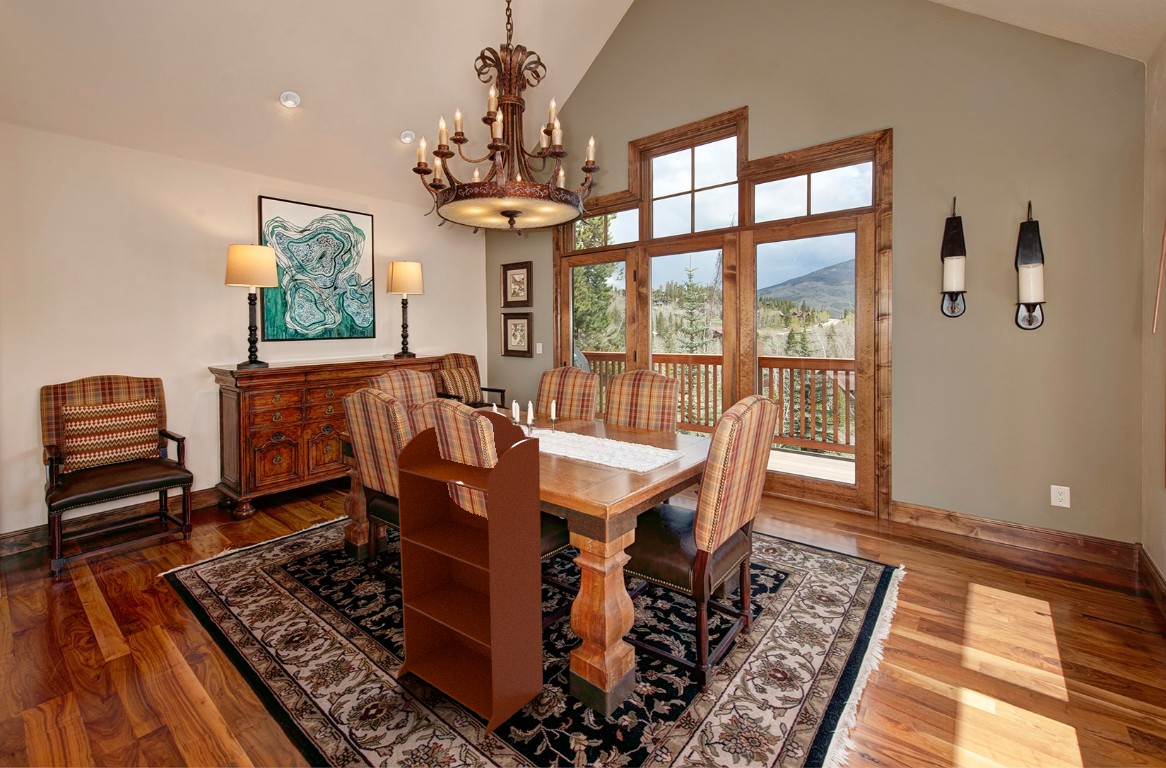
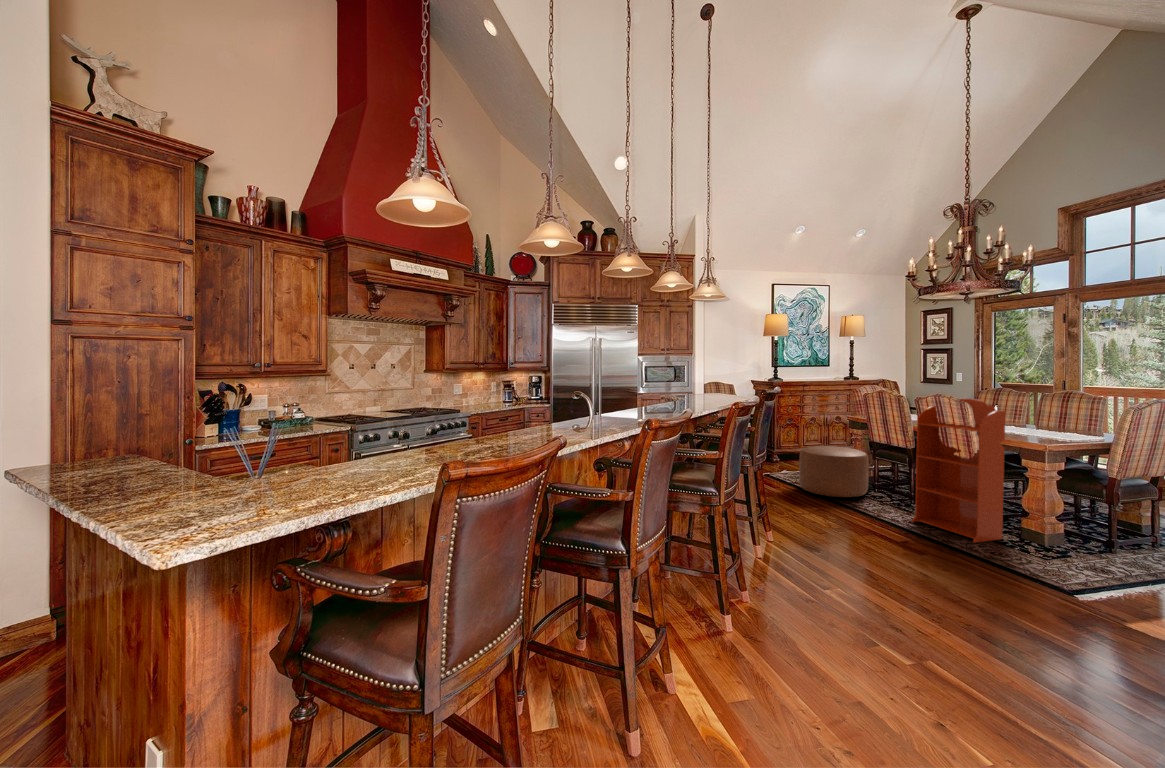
ottoman: none [221,497,365,619] -> present [799,446,869,497]

